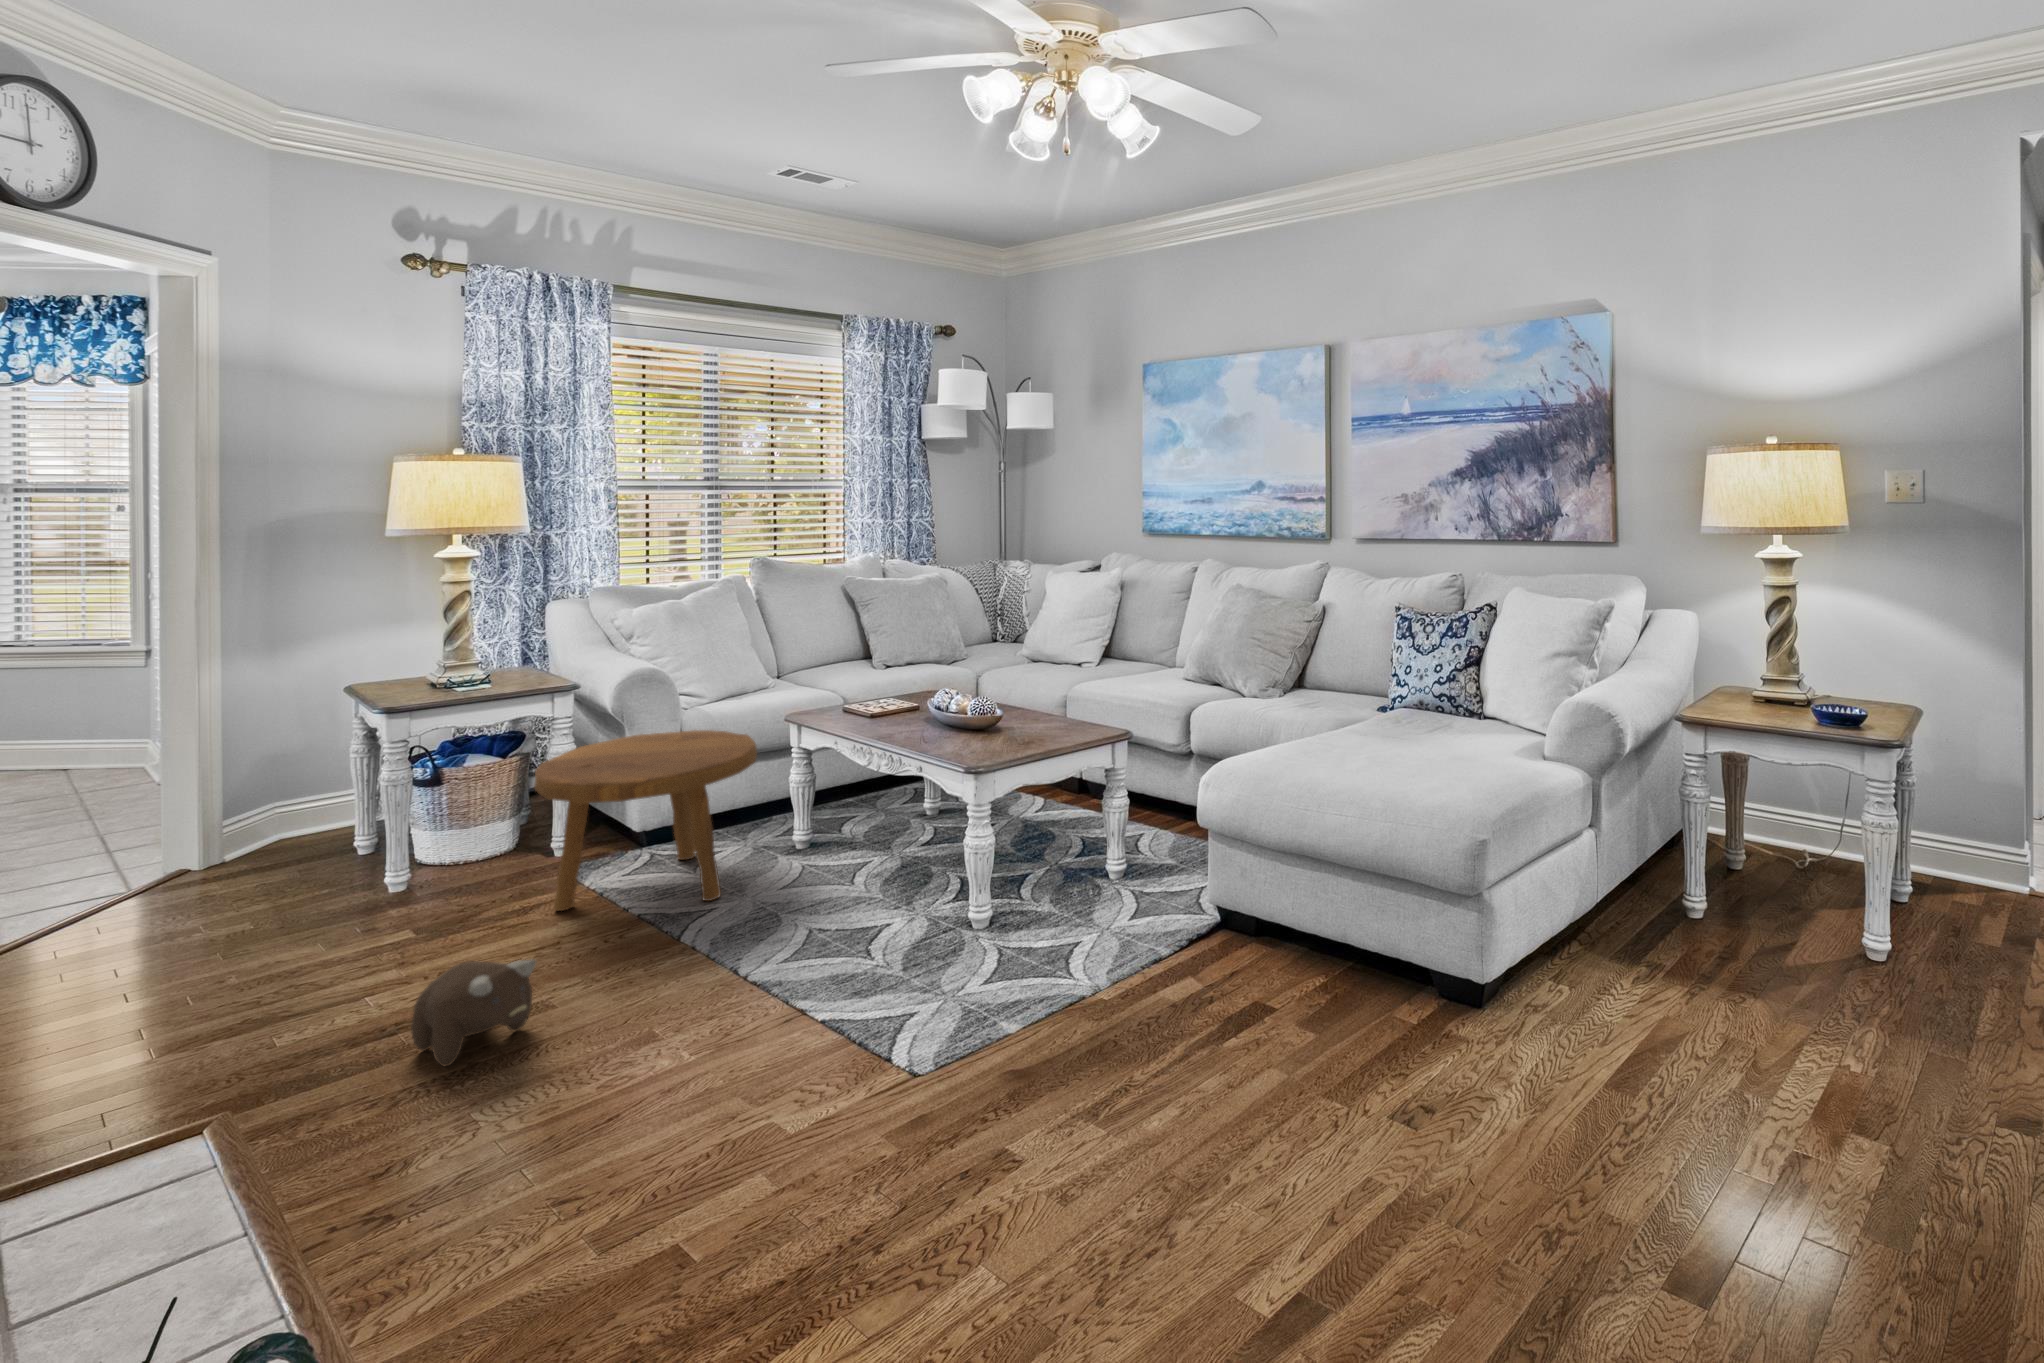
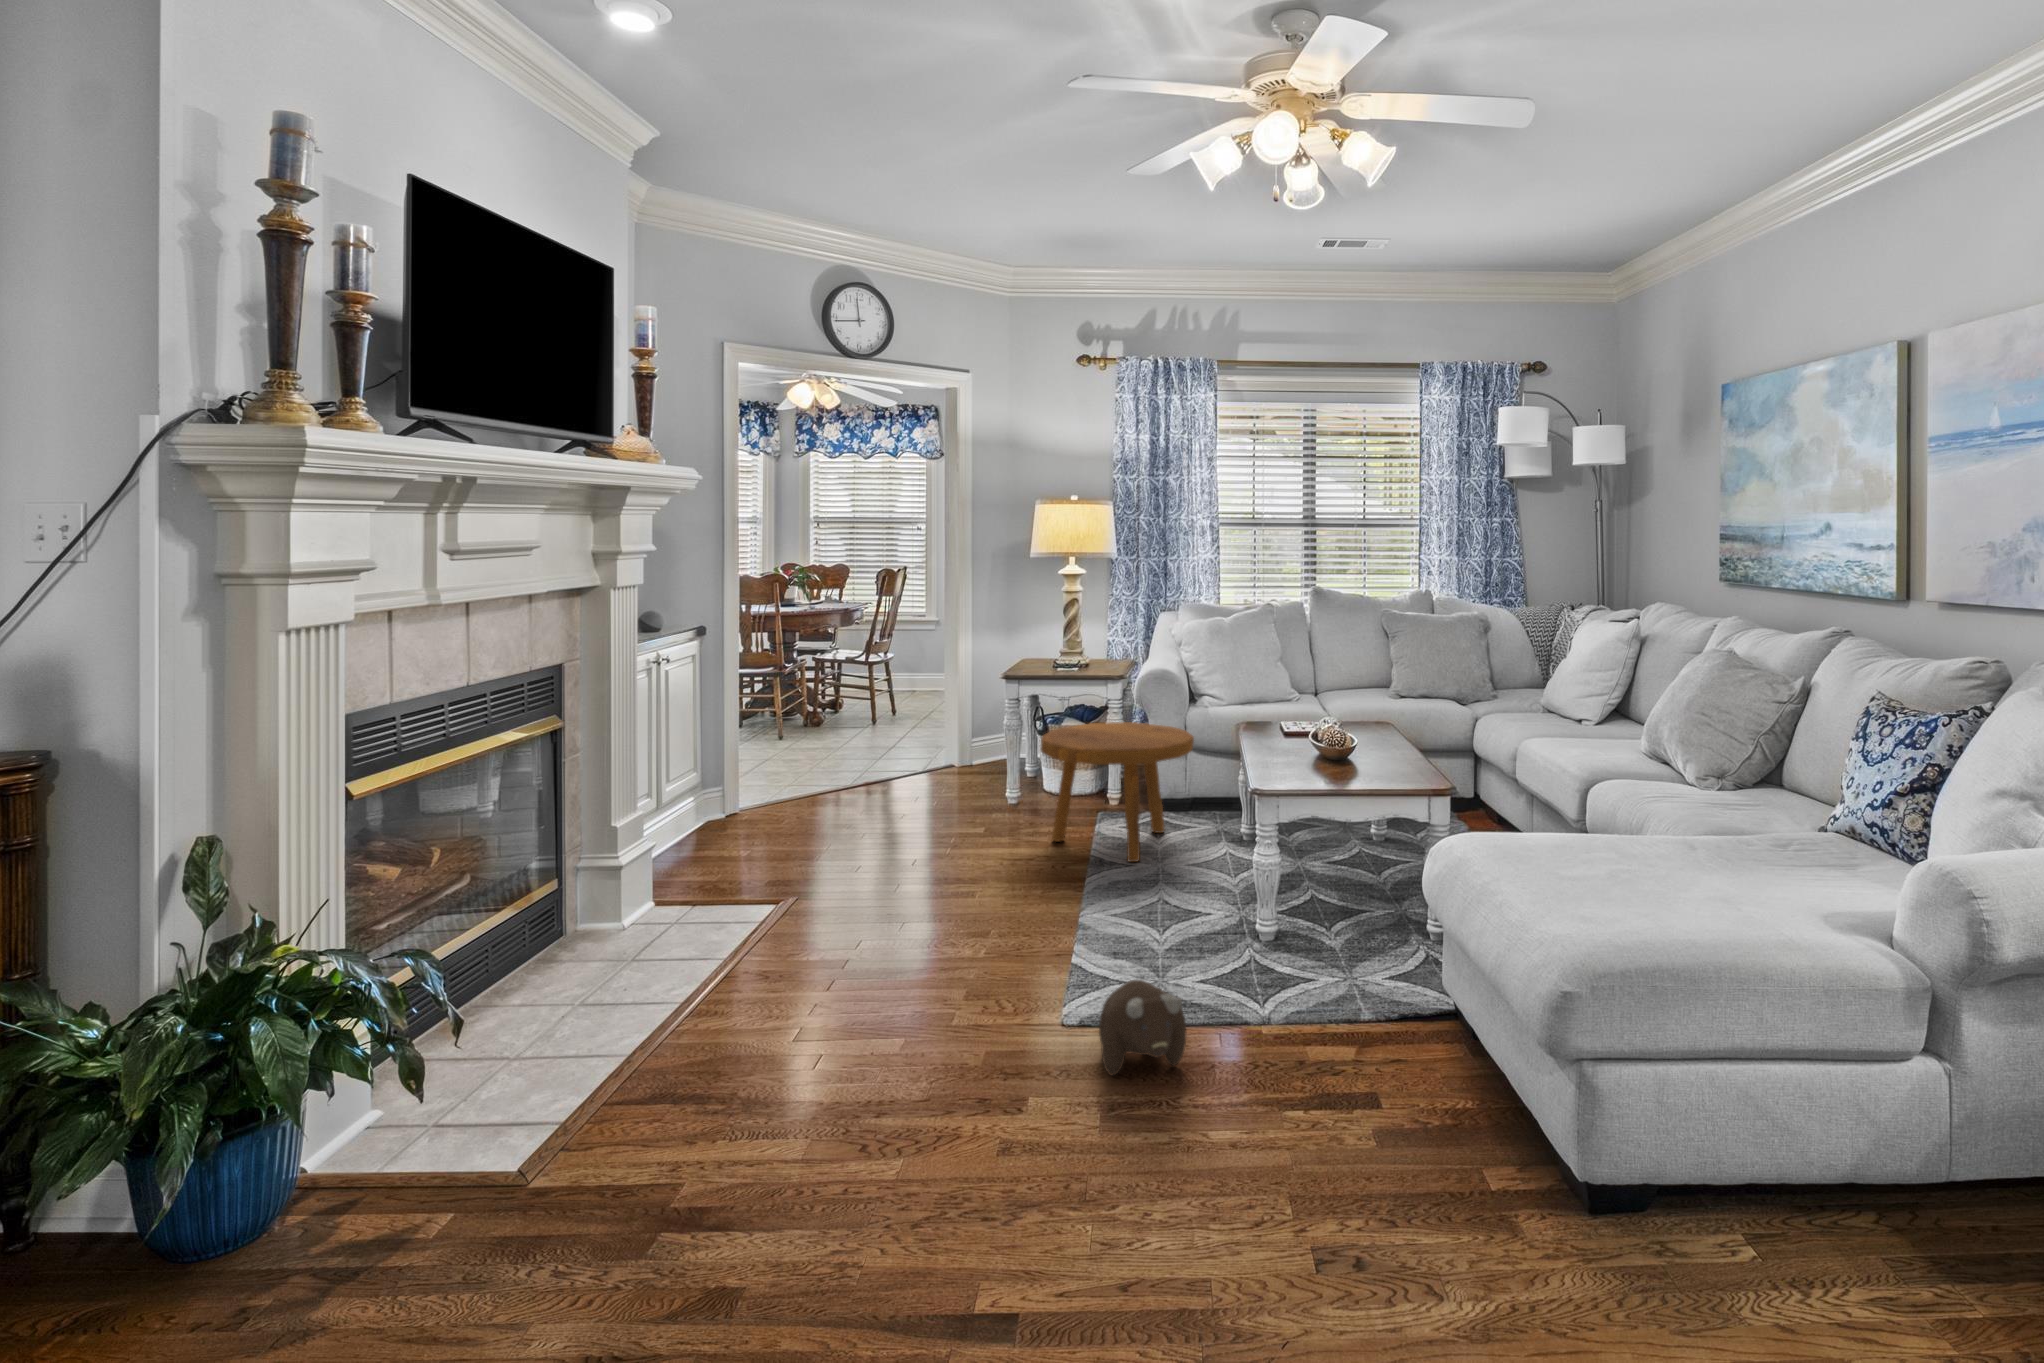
plush toy: present [411,959,536,1066] -> present [1099,980,1186,1075]

